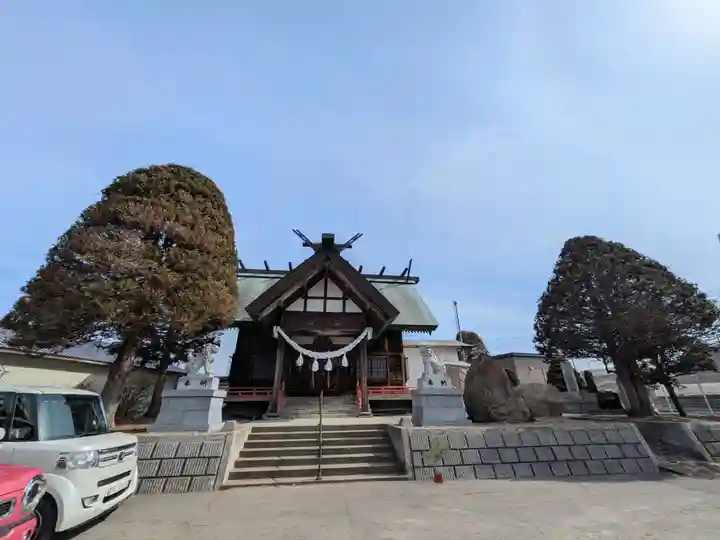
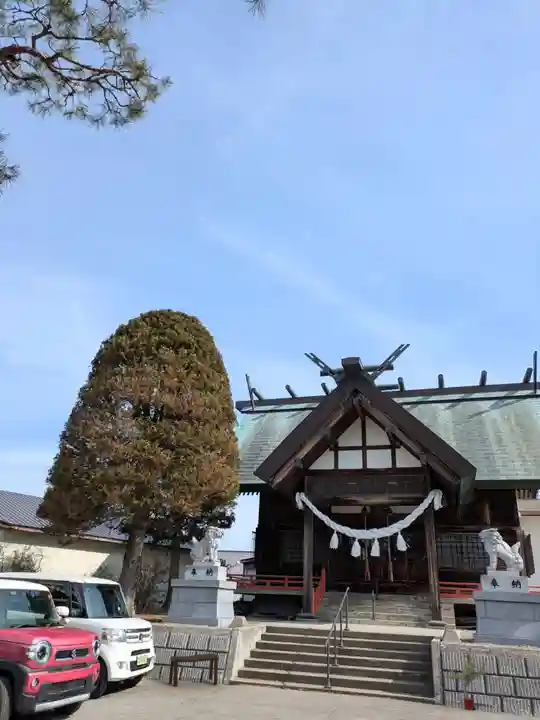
bench: none [150,460,213,506] -> present [169,653,219,687]

